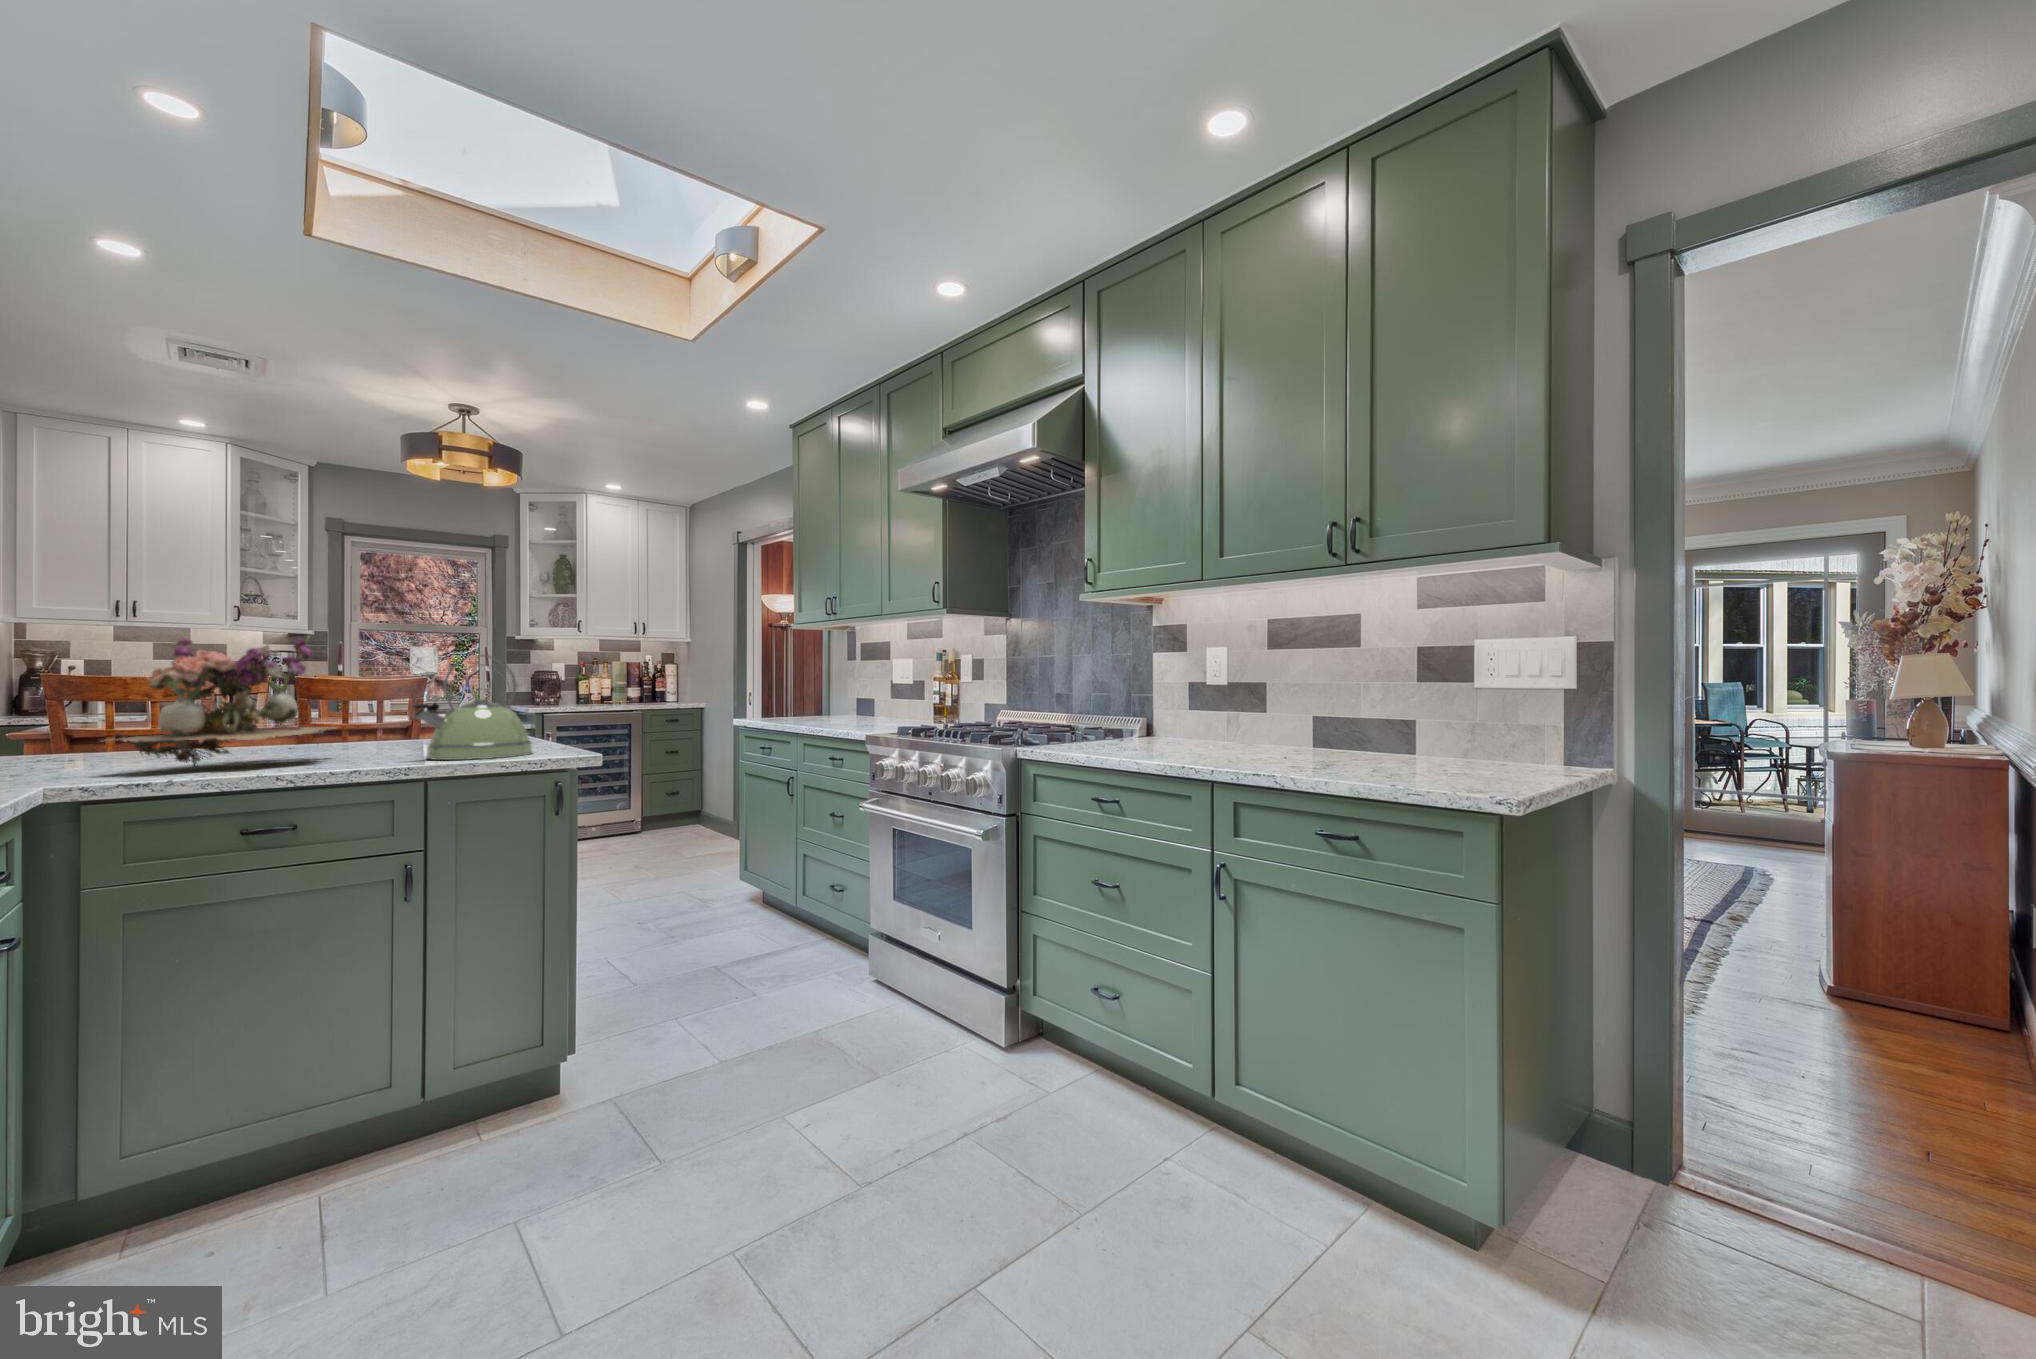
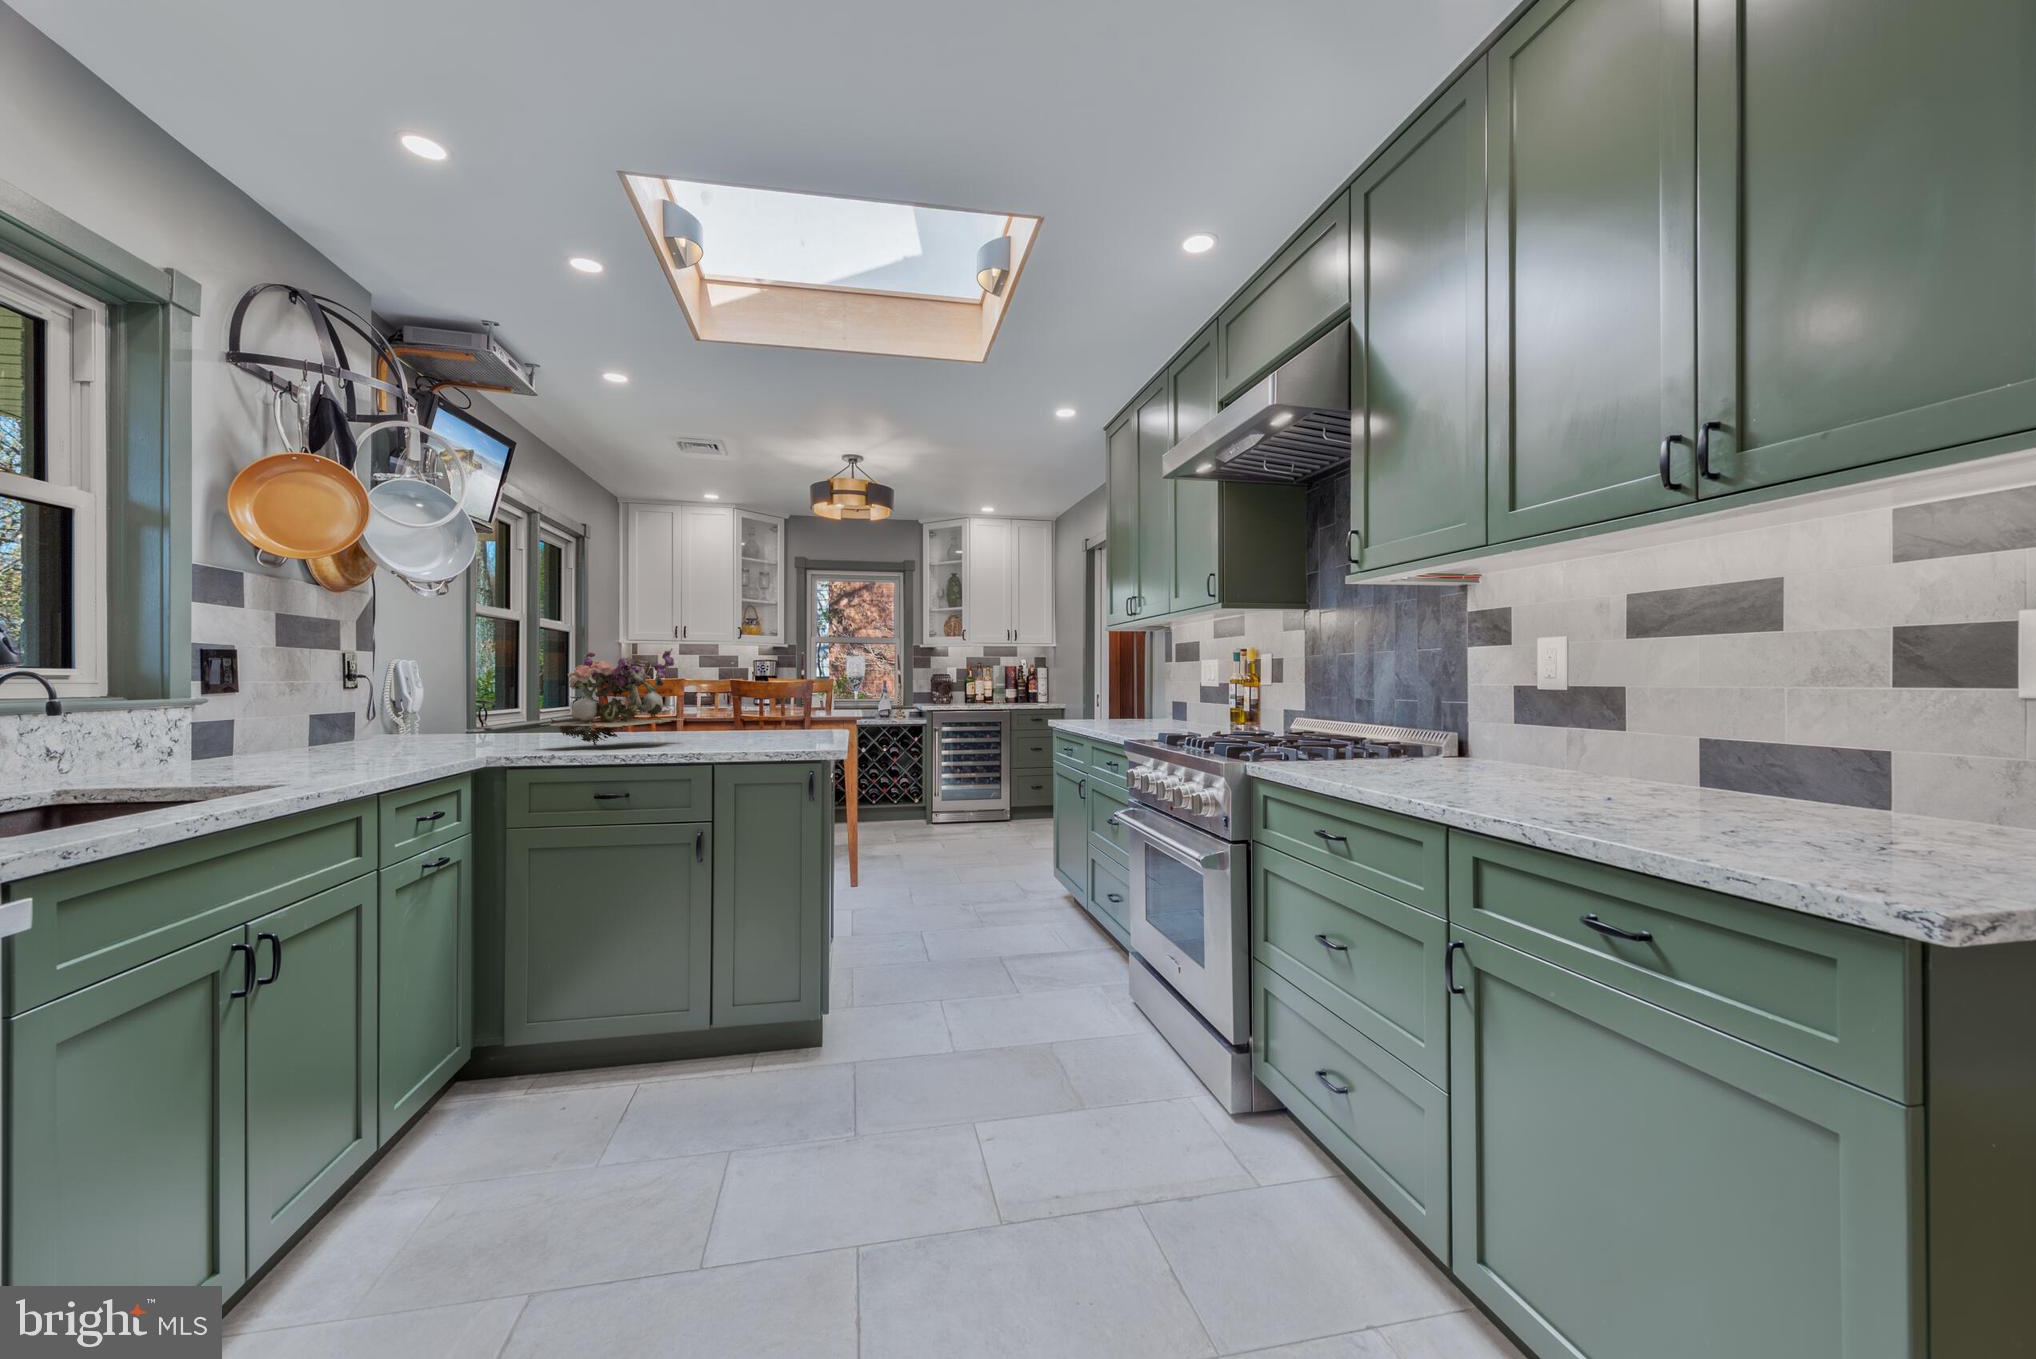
kettle: present [412,655,533,760] -> none [707,661,797,749]

